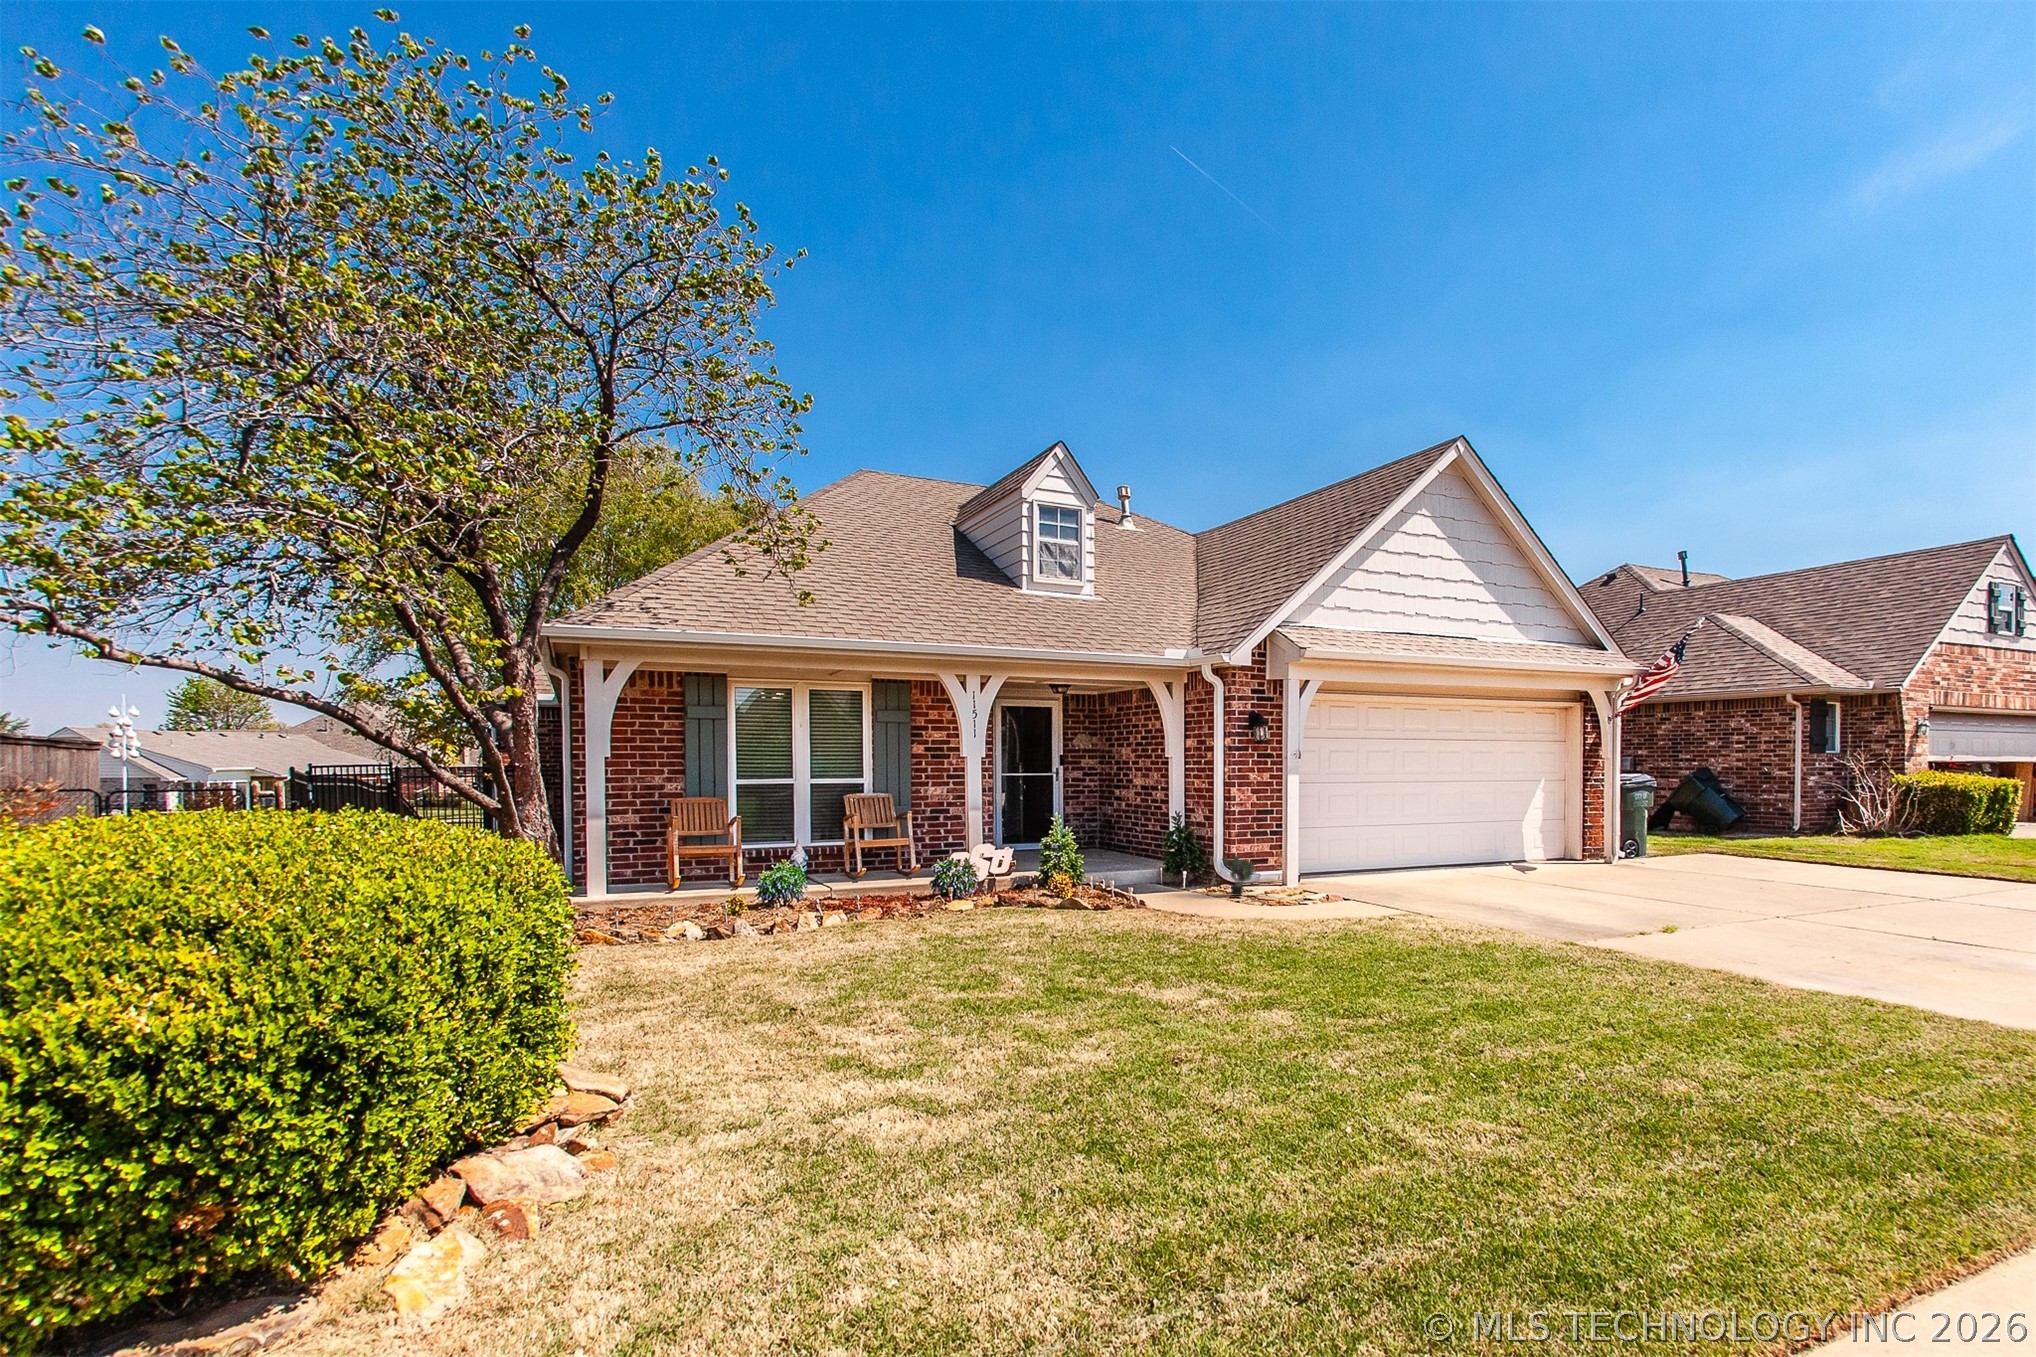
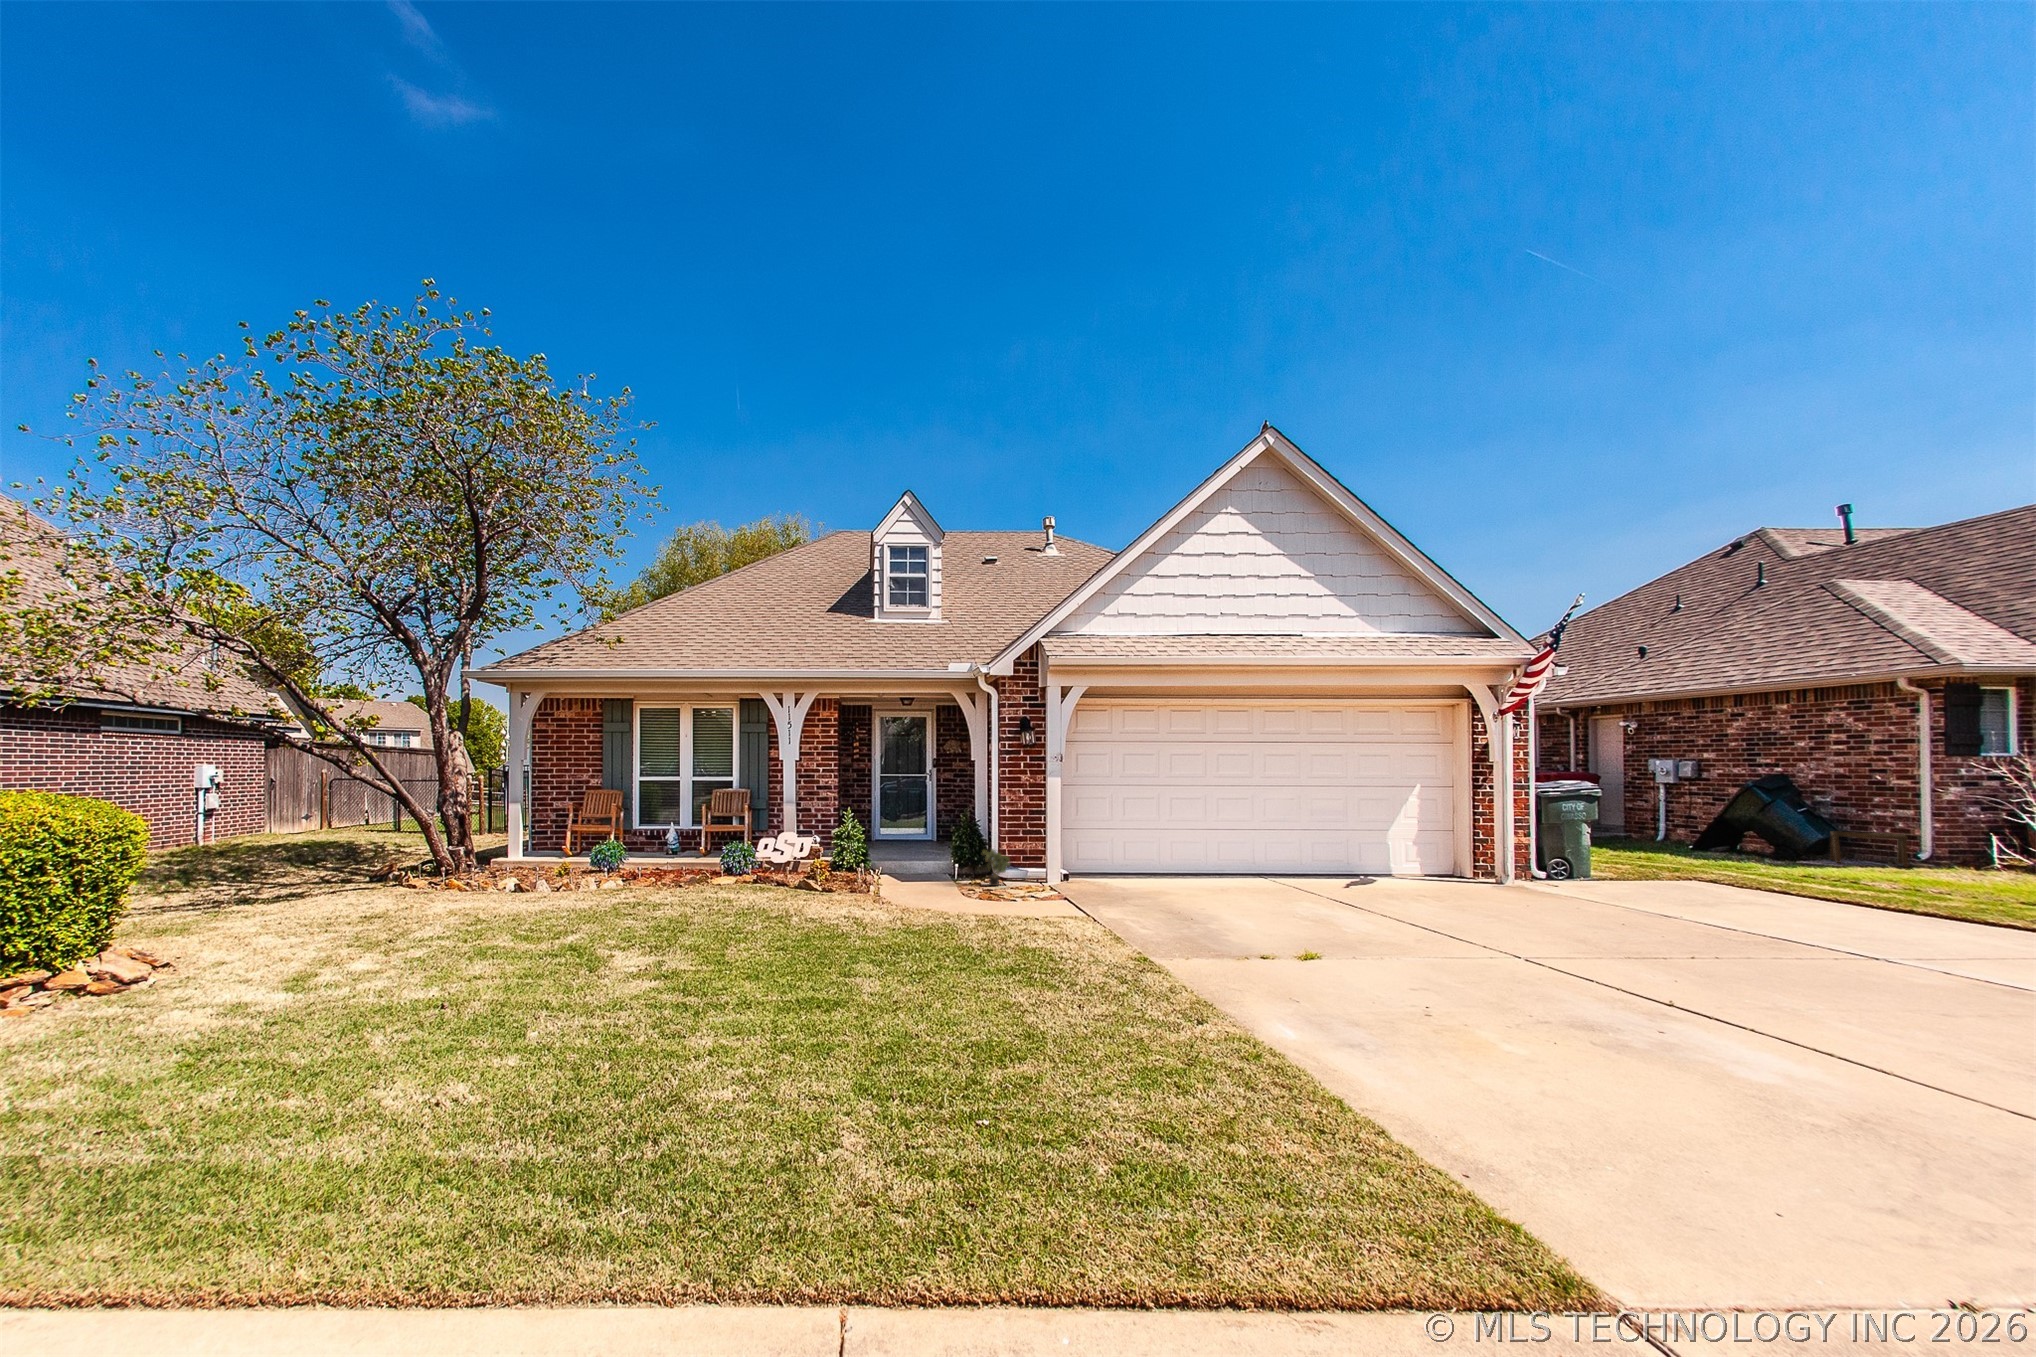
bench: none [1736,815,1797,843] -> present [1830,831,1909,867]

